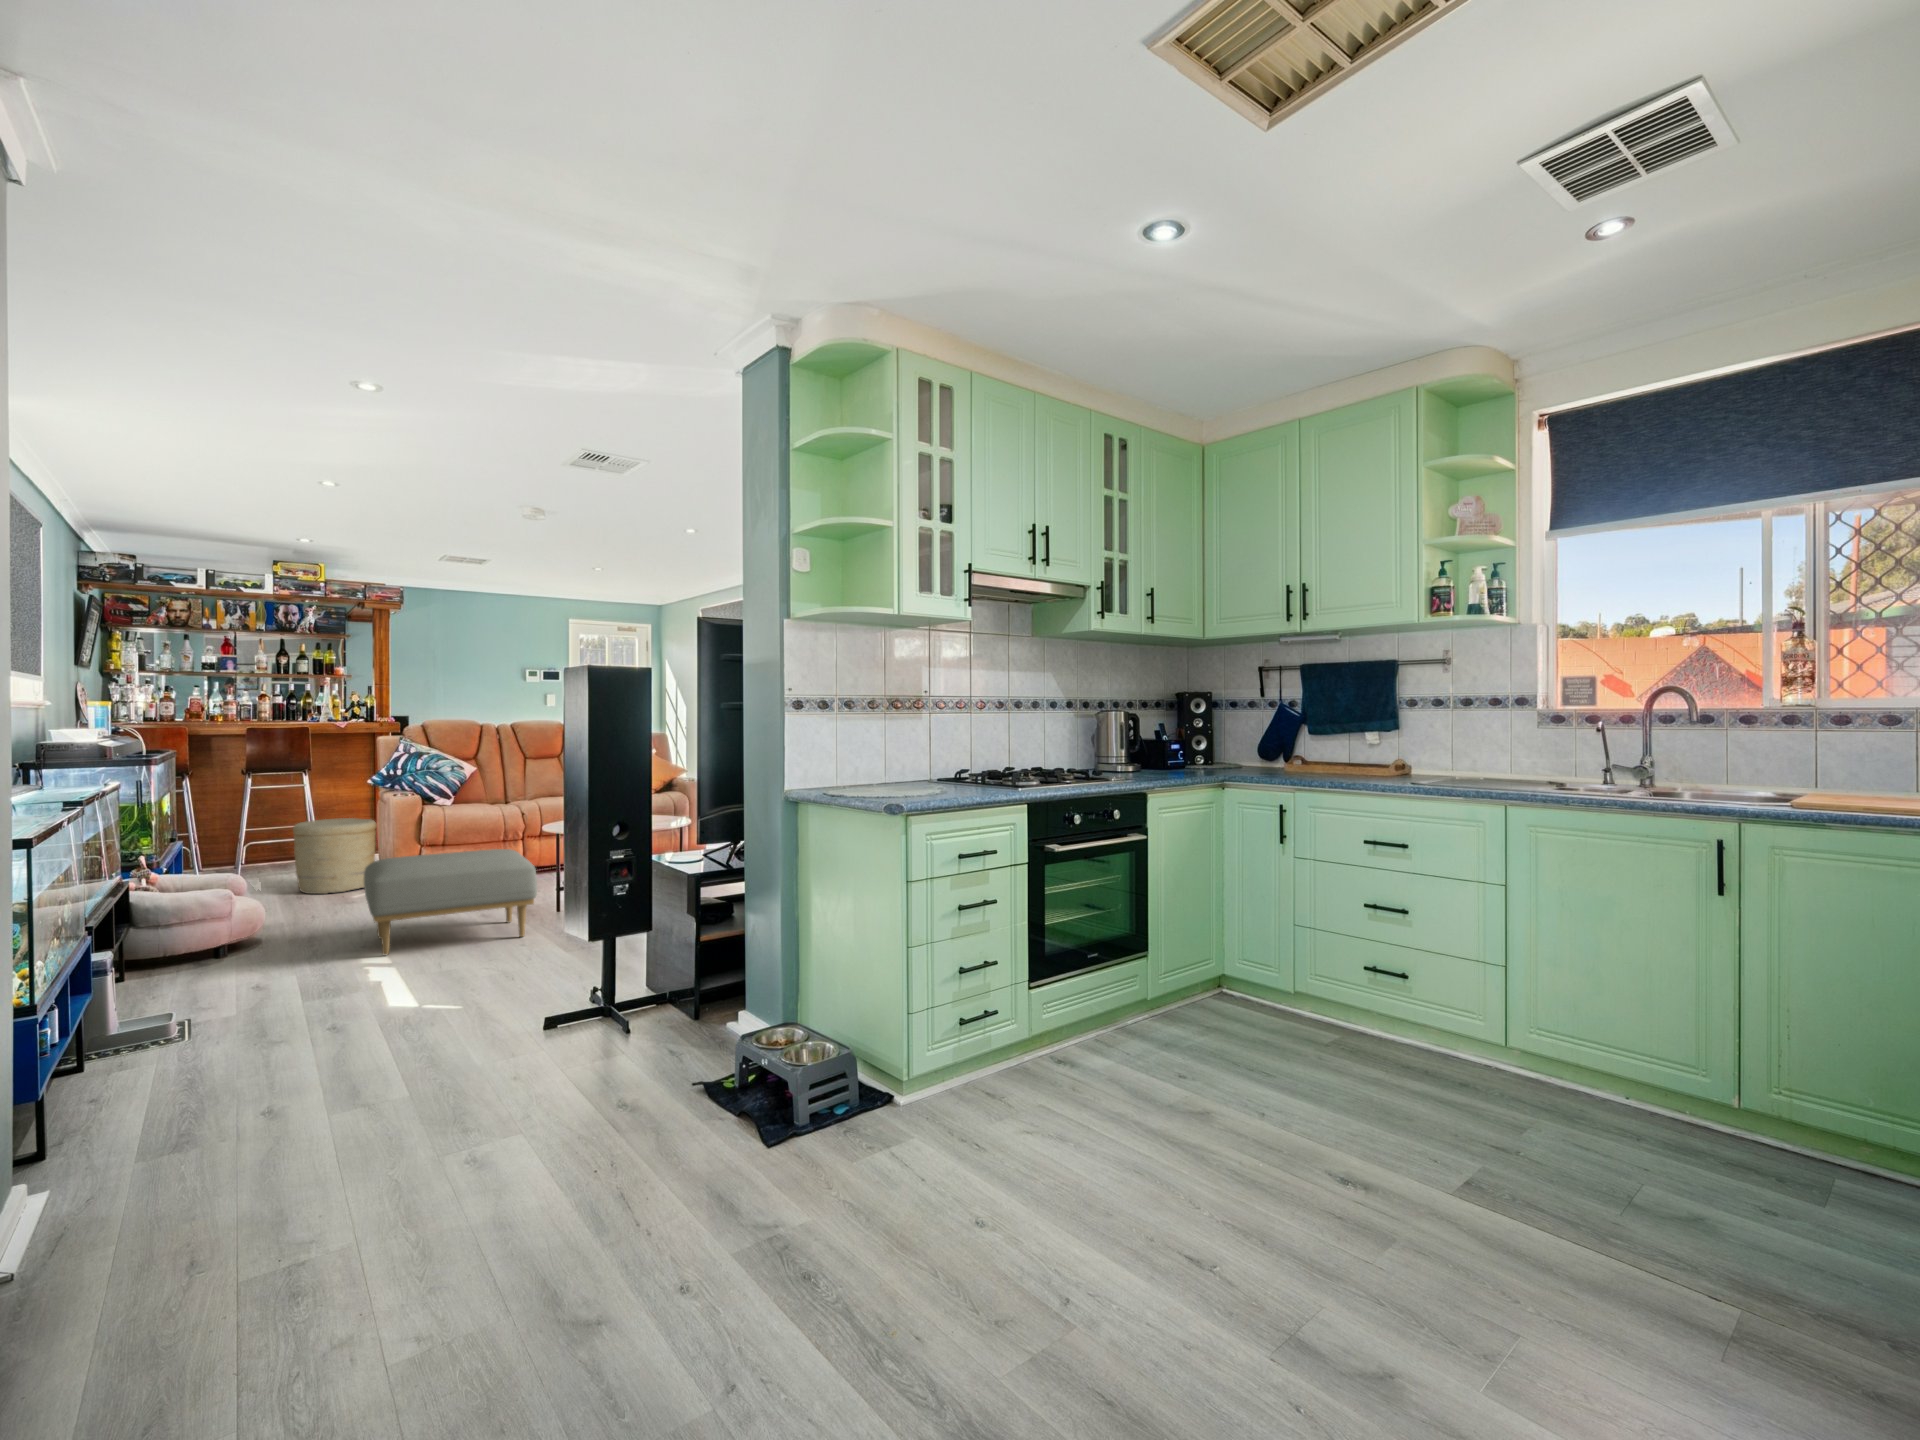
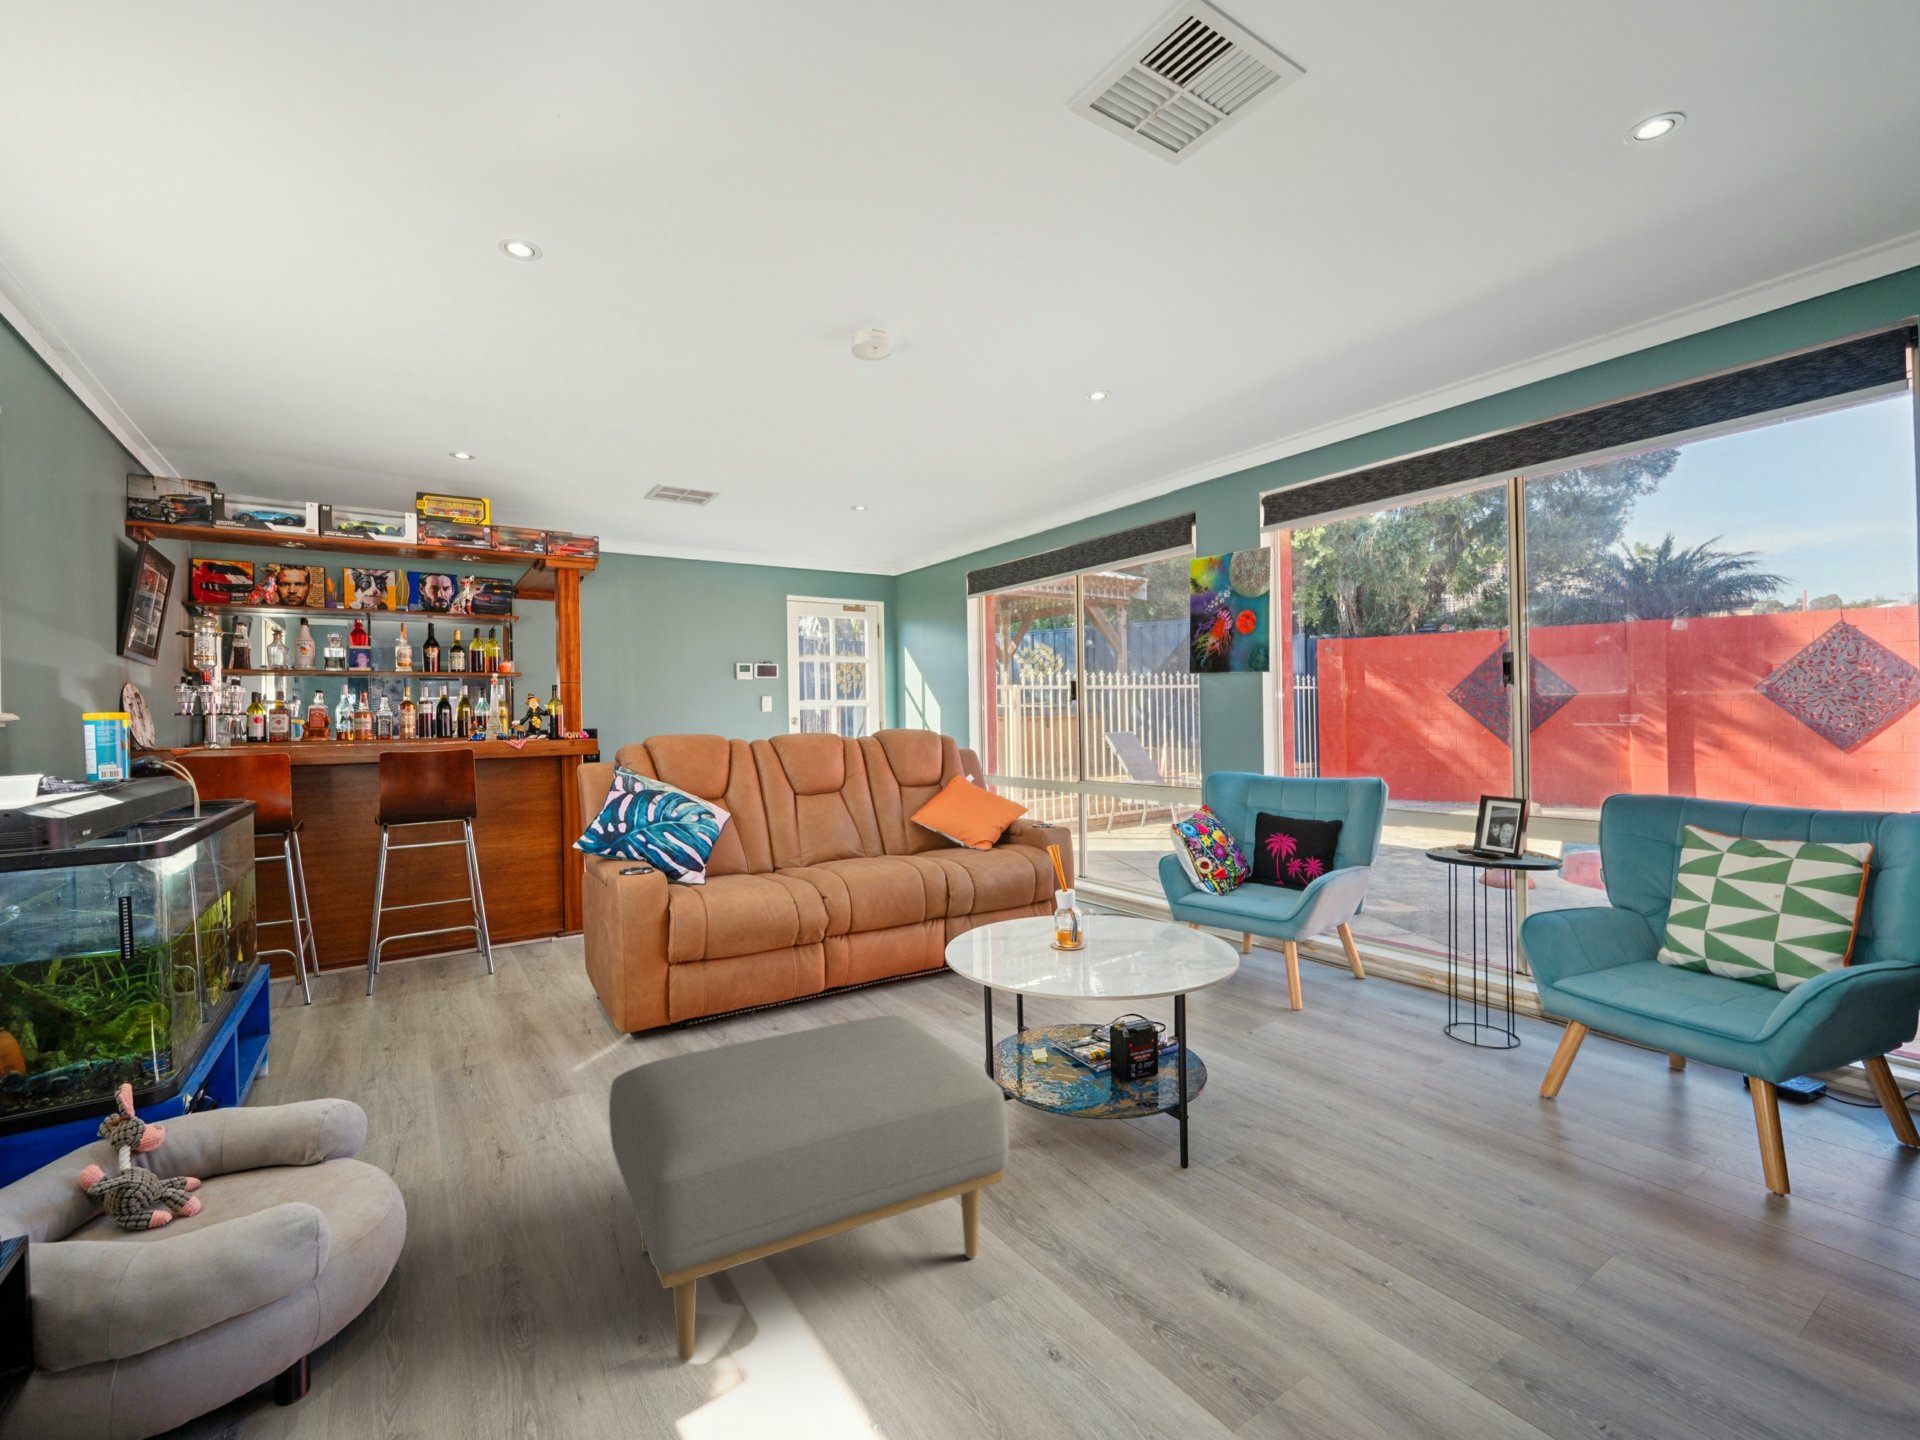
woven basket: present [293,818,377,894] -> none [451,905,587,1053]

